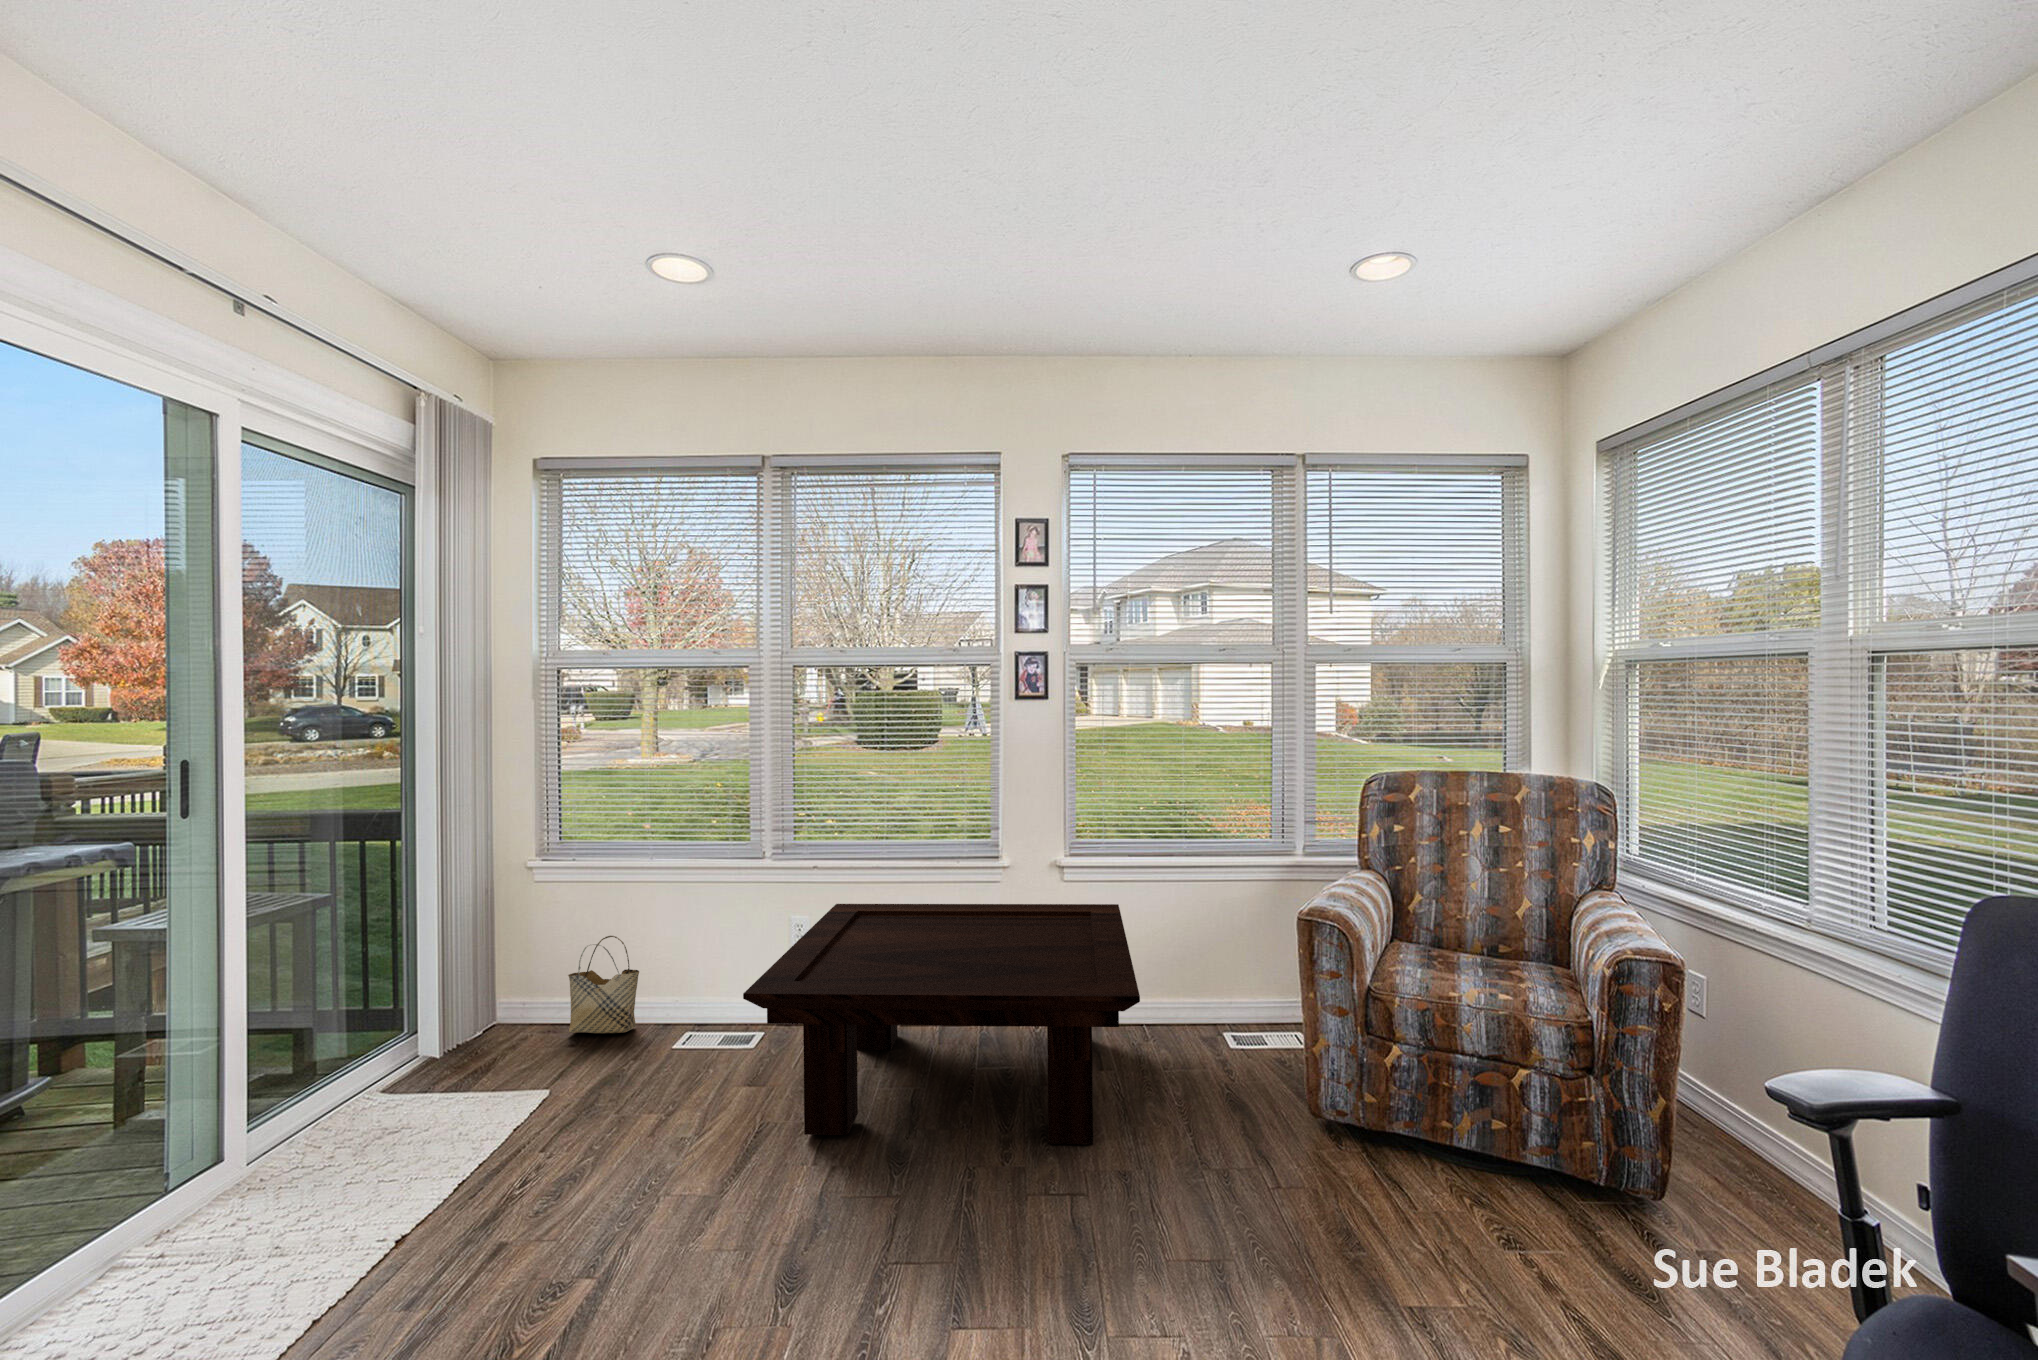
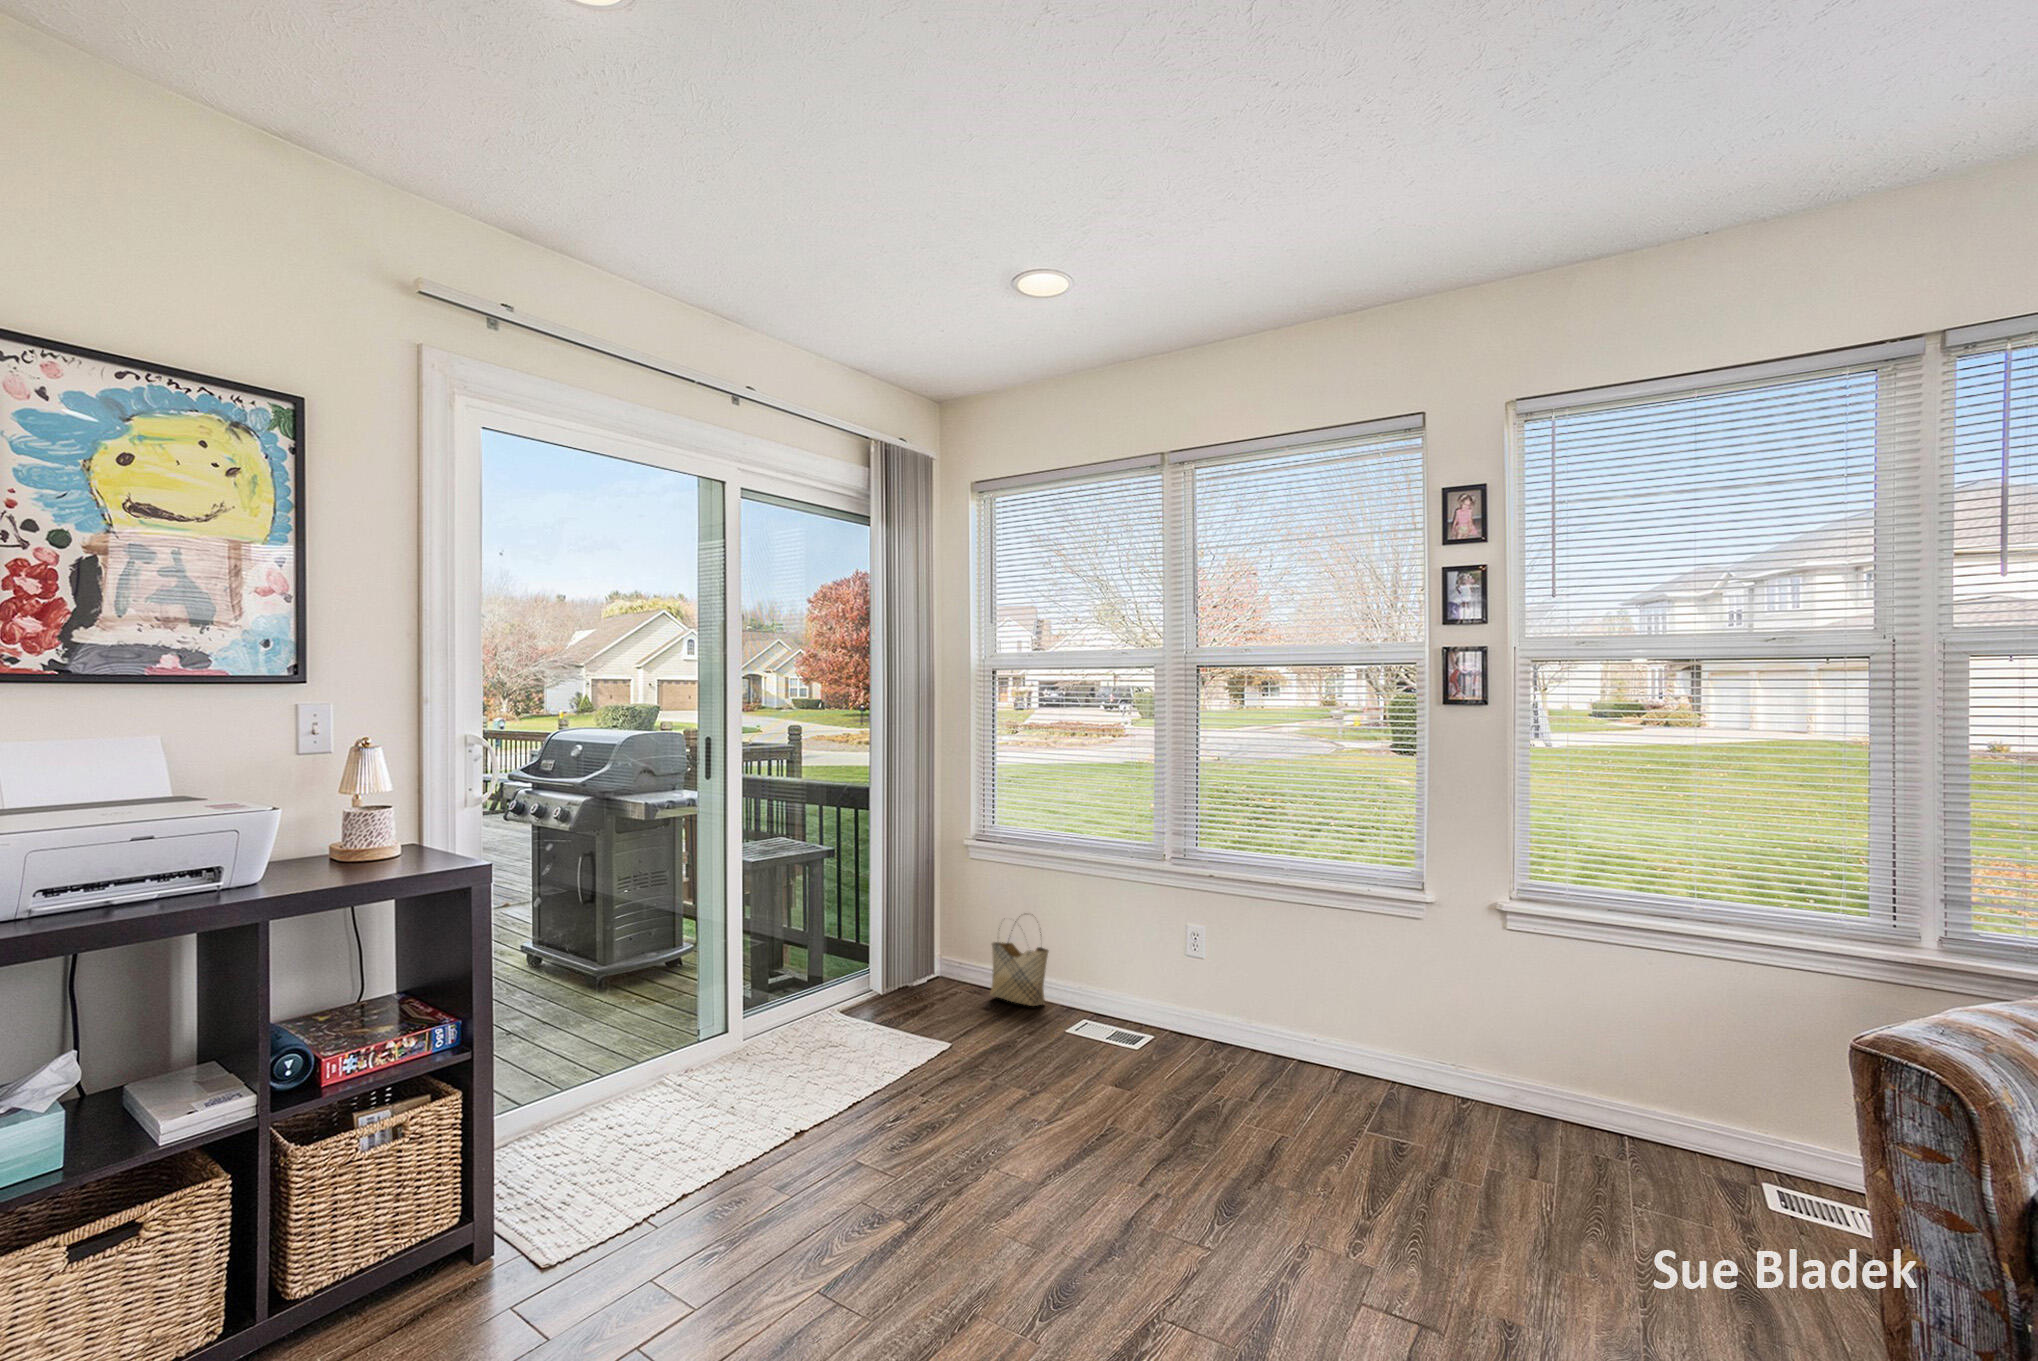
coffee table: present [743,904,1140,1144] -> none [1078,915,1586,1271]

